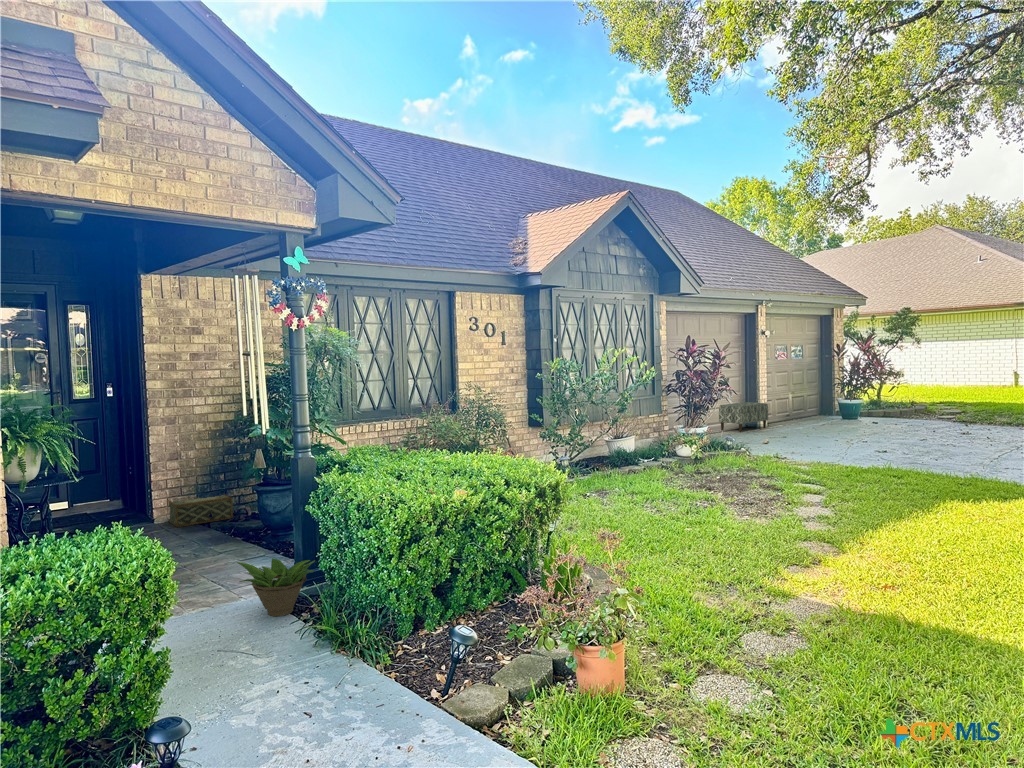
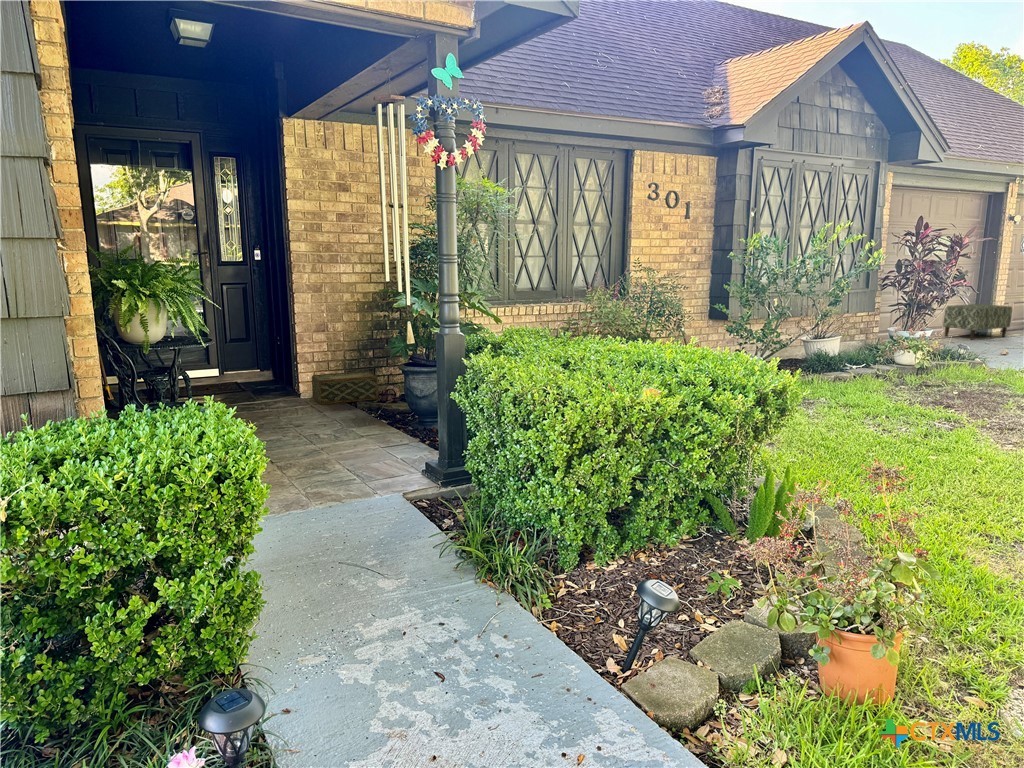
decorative plant: present [237,558,315,616] -> none [369,452,461,523]

